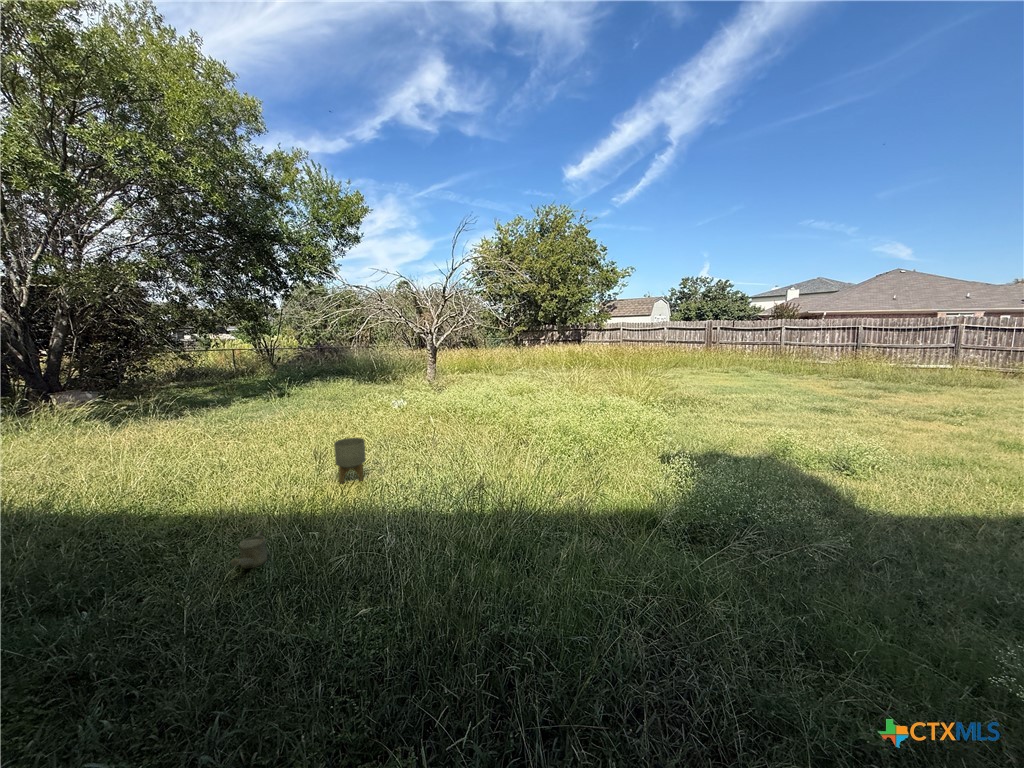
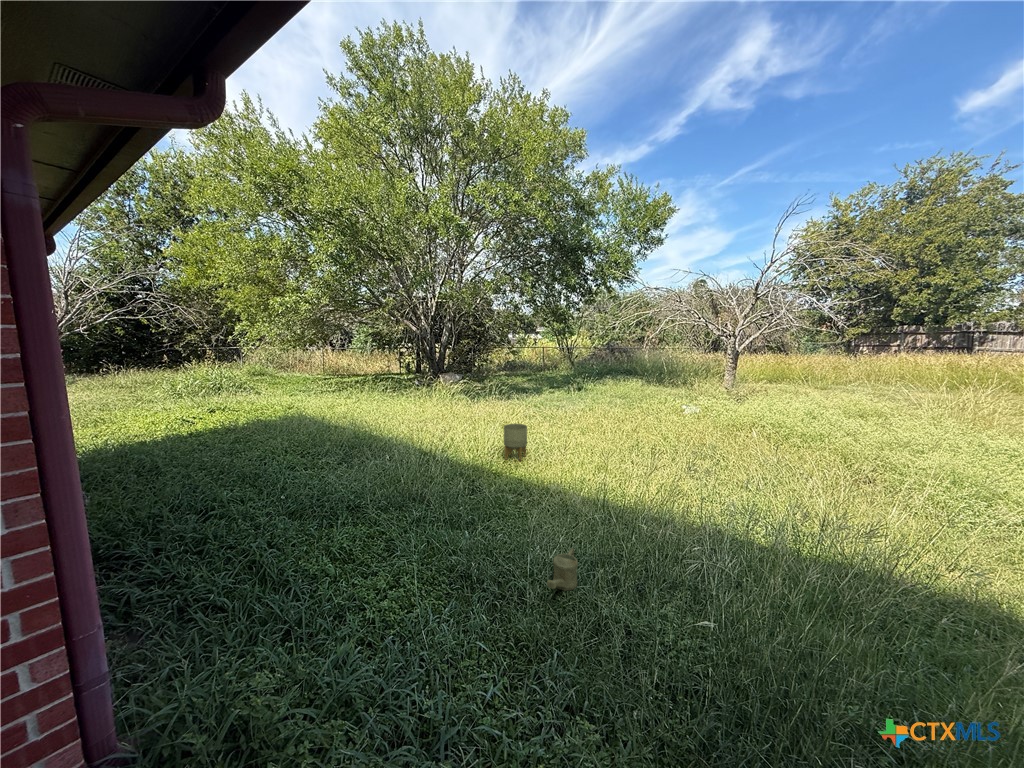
planter: present [334,438,366,483] -> present [504,424,527,461]

